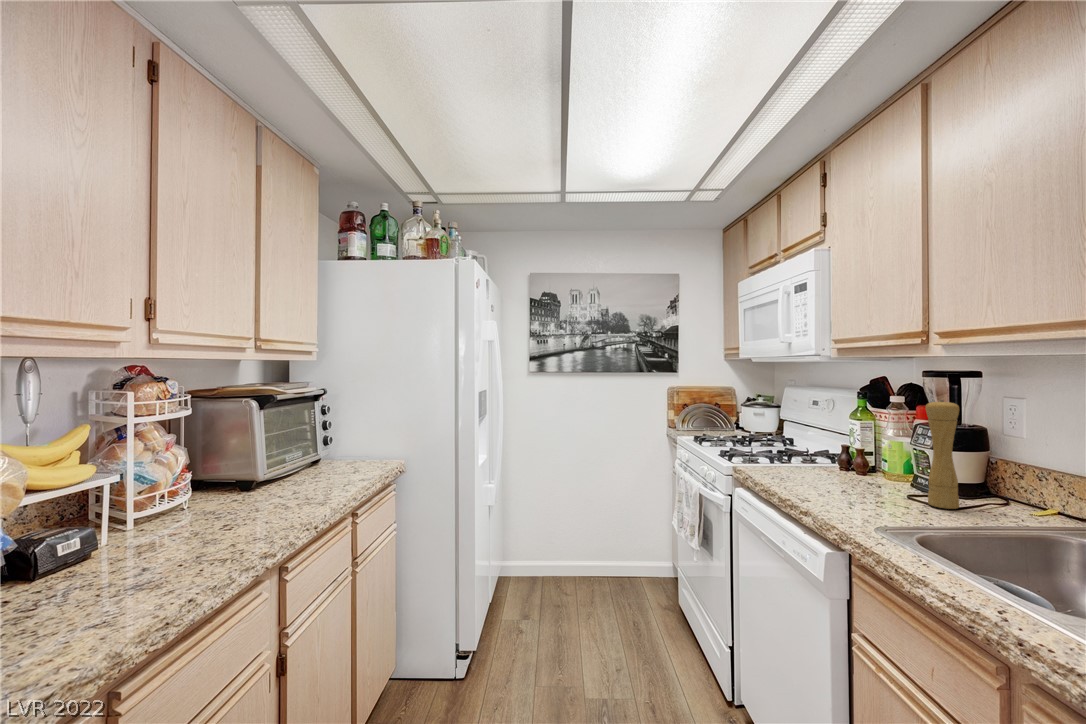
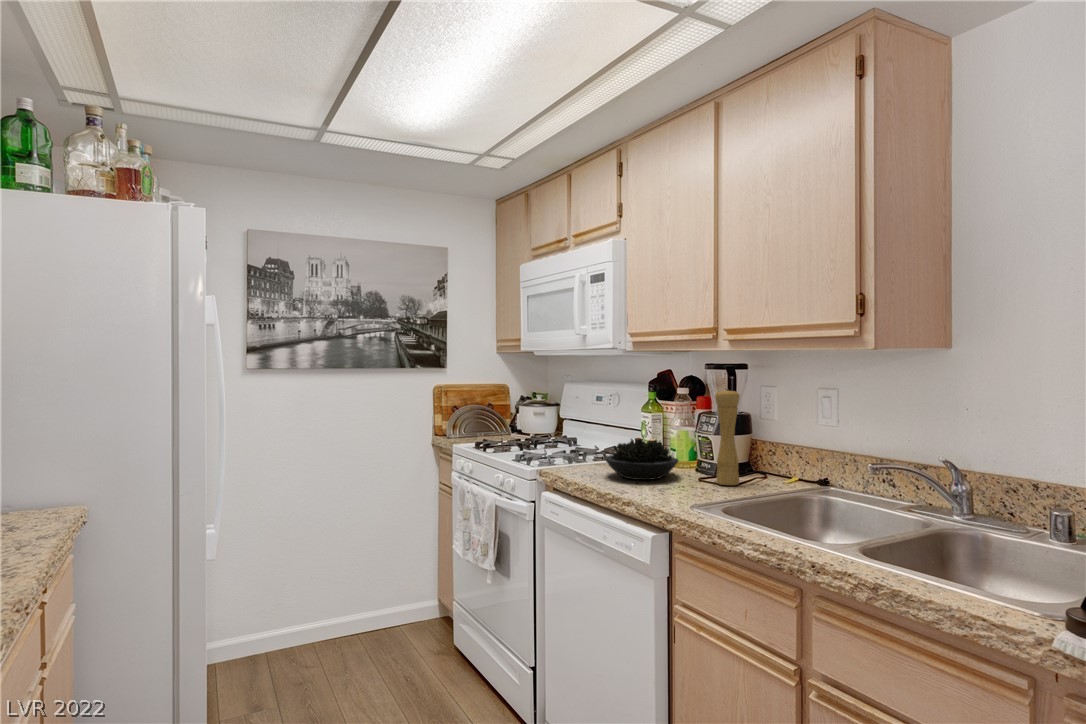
succulent plant: none [796,446,883,490] -> present [605,439,678,480]

